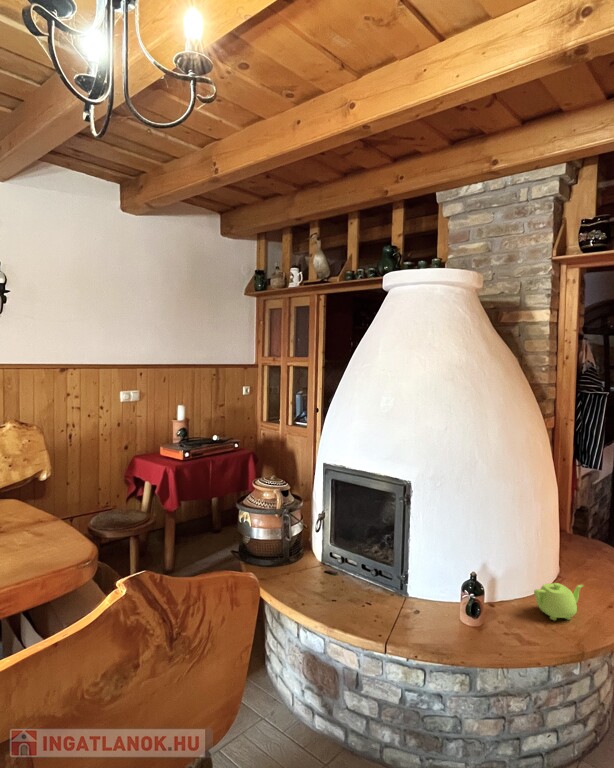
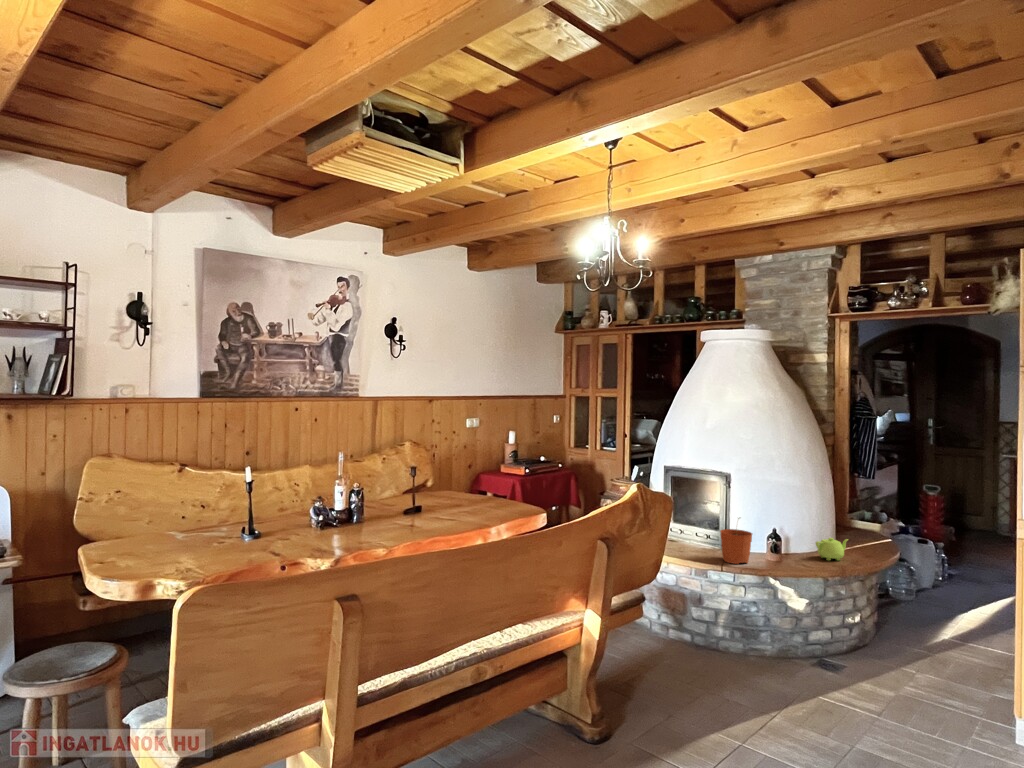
plant pot: none [390,555,439,633] -> present [721,518,752,564]

